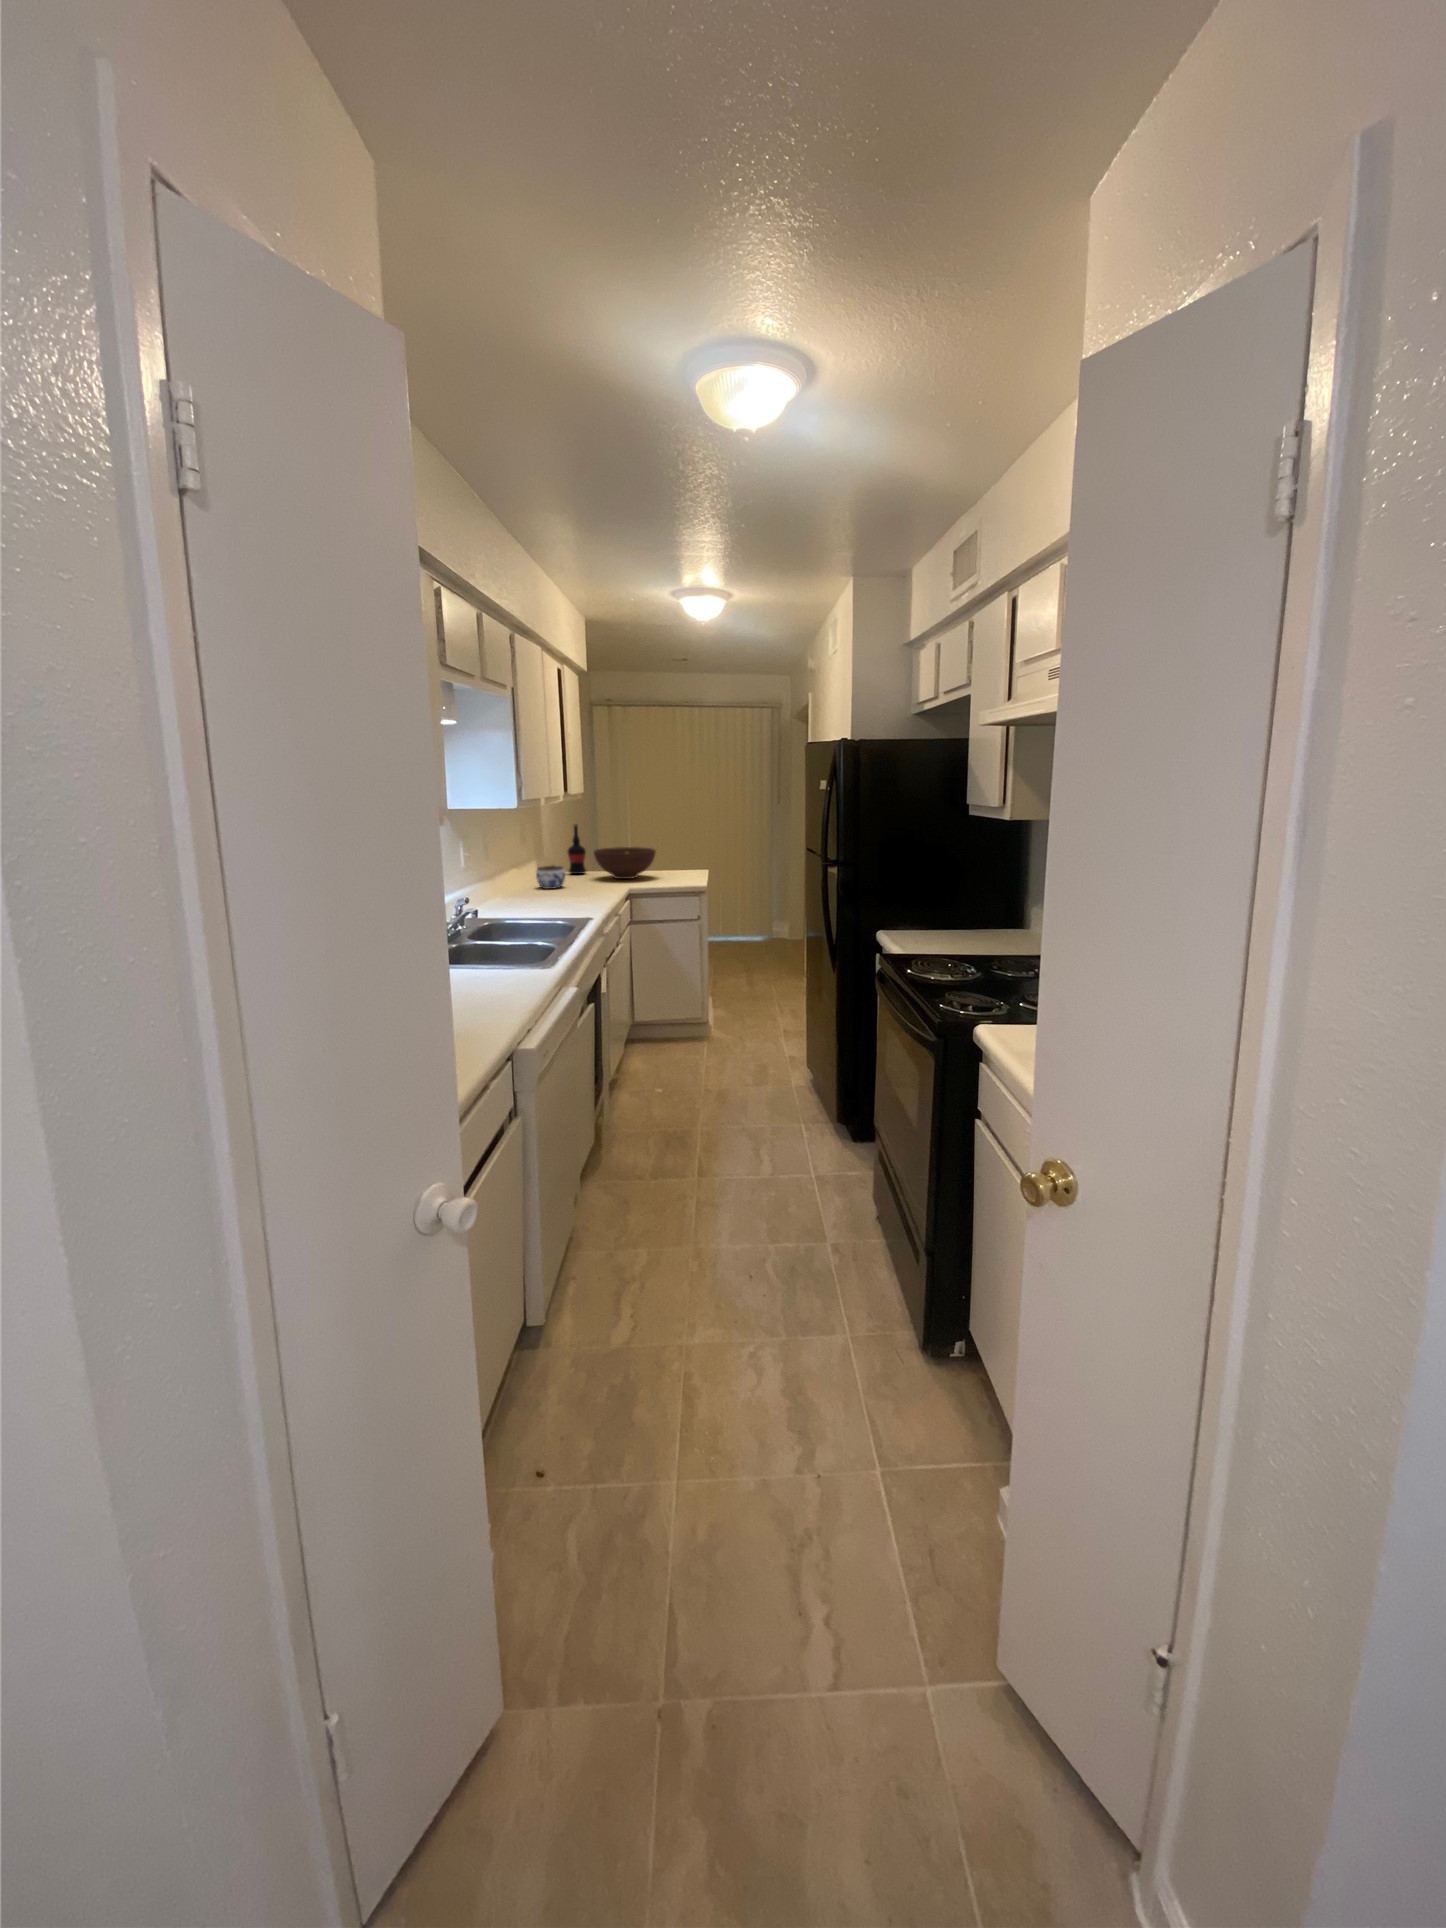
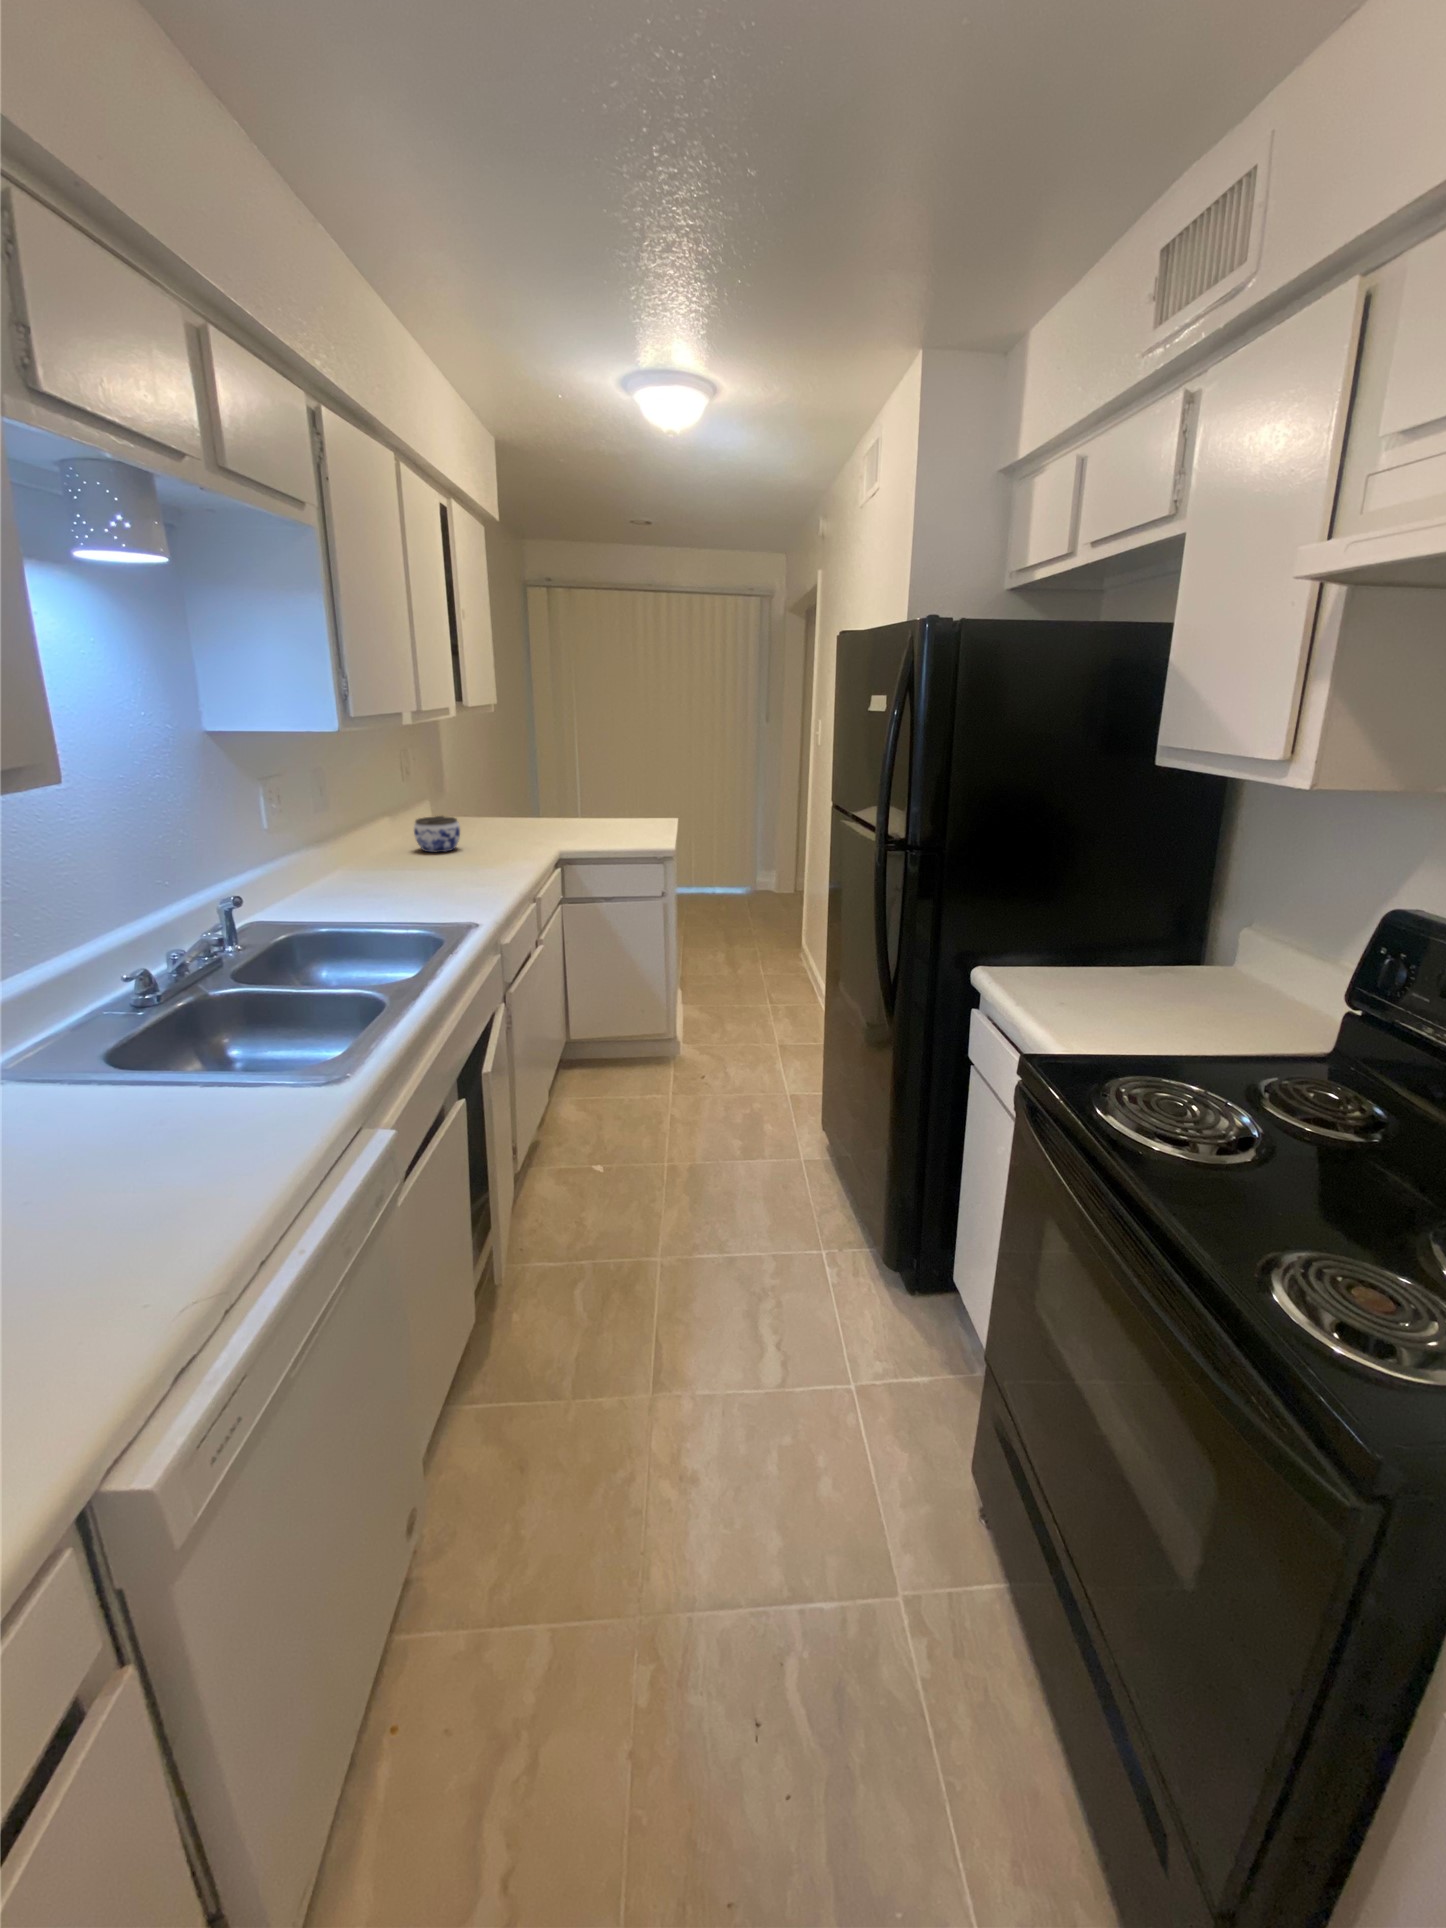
wine bottle: present [568,824,586,874] -> none [473,750,502,823]
fruit bowl: present [594,847,656,879] -> none [508,785,601,834]

